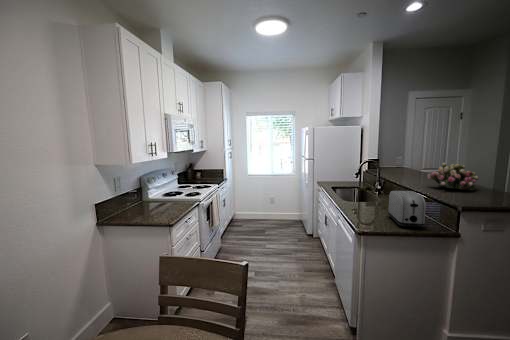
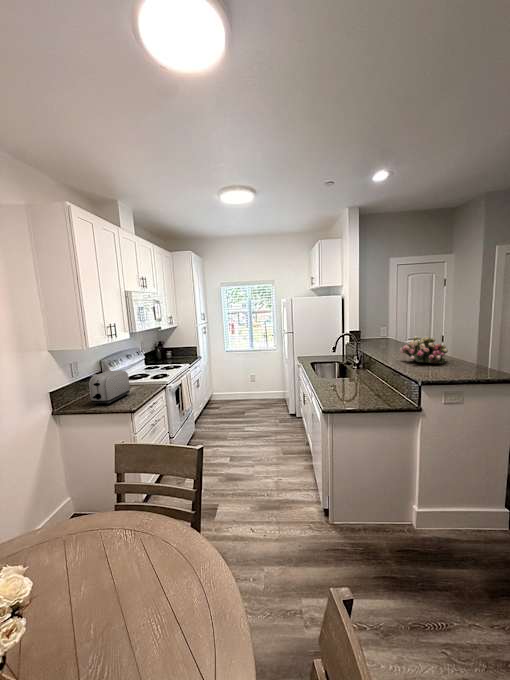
toaster: present [388,191,426,228] -> present [89,371,130,405]

